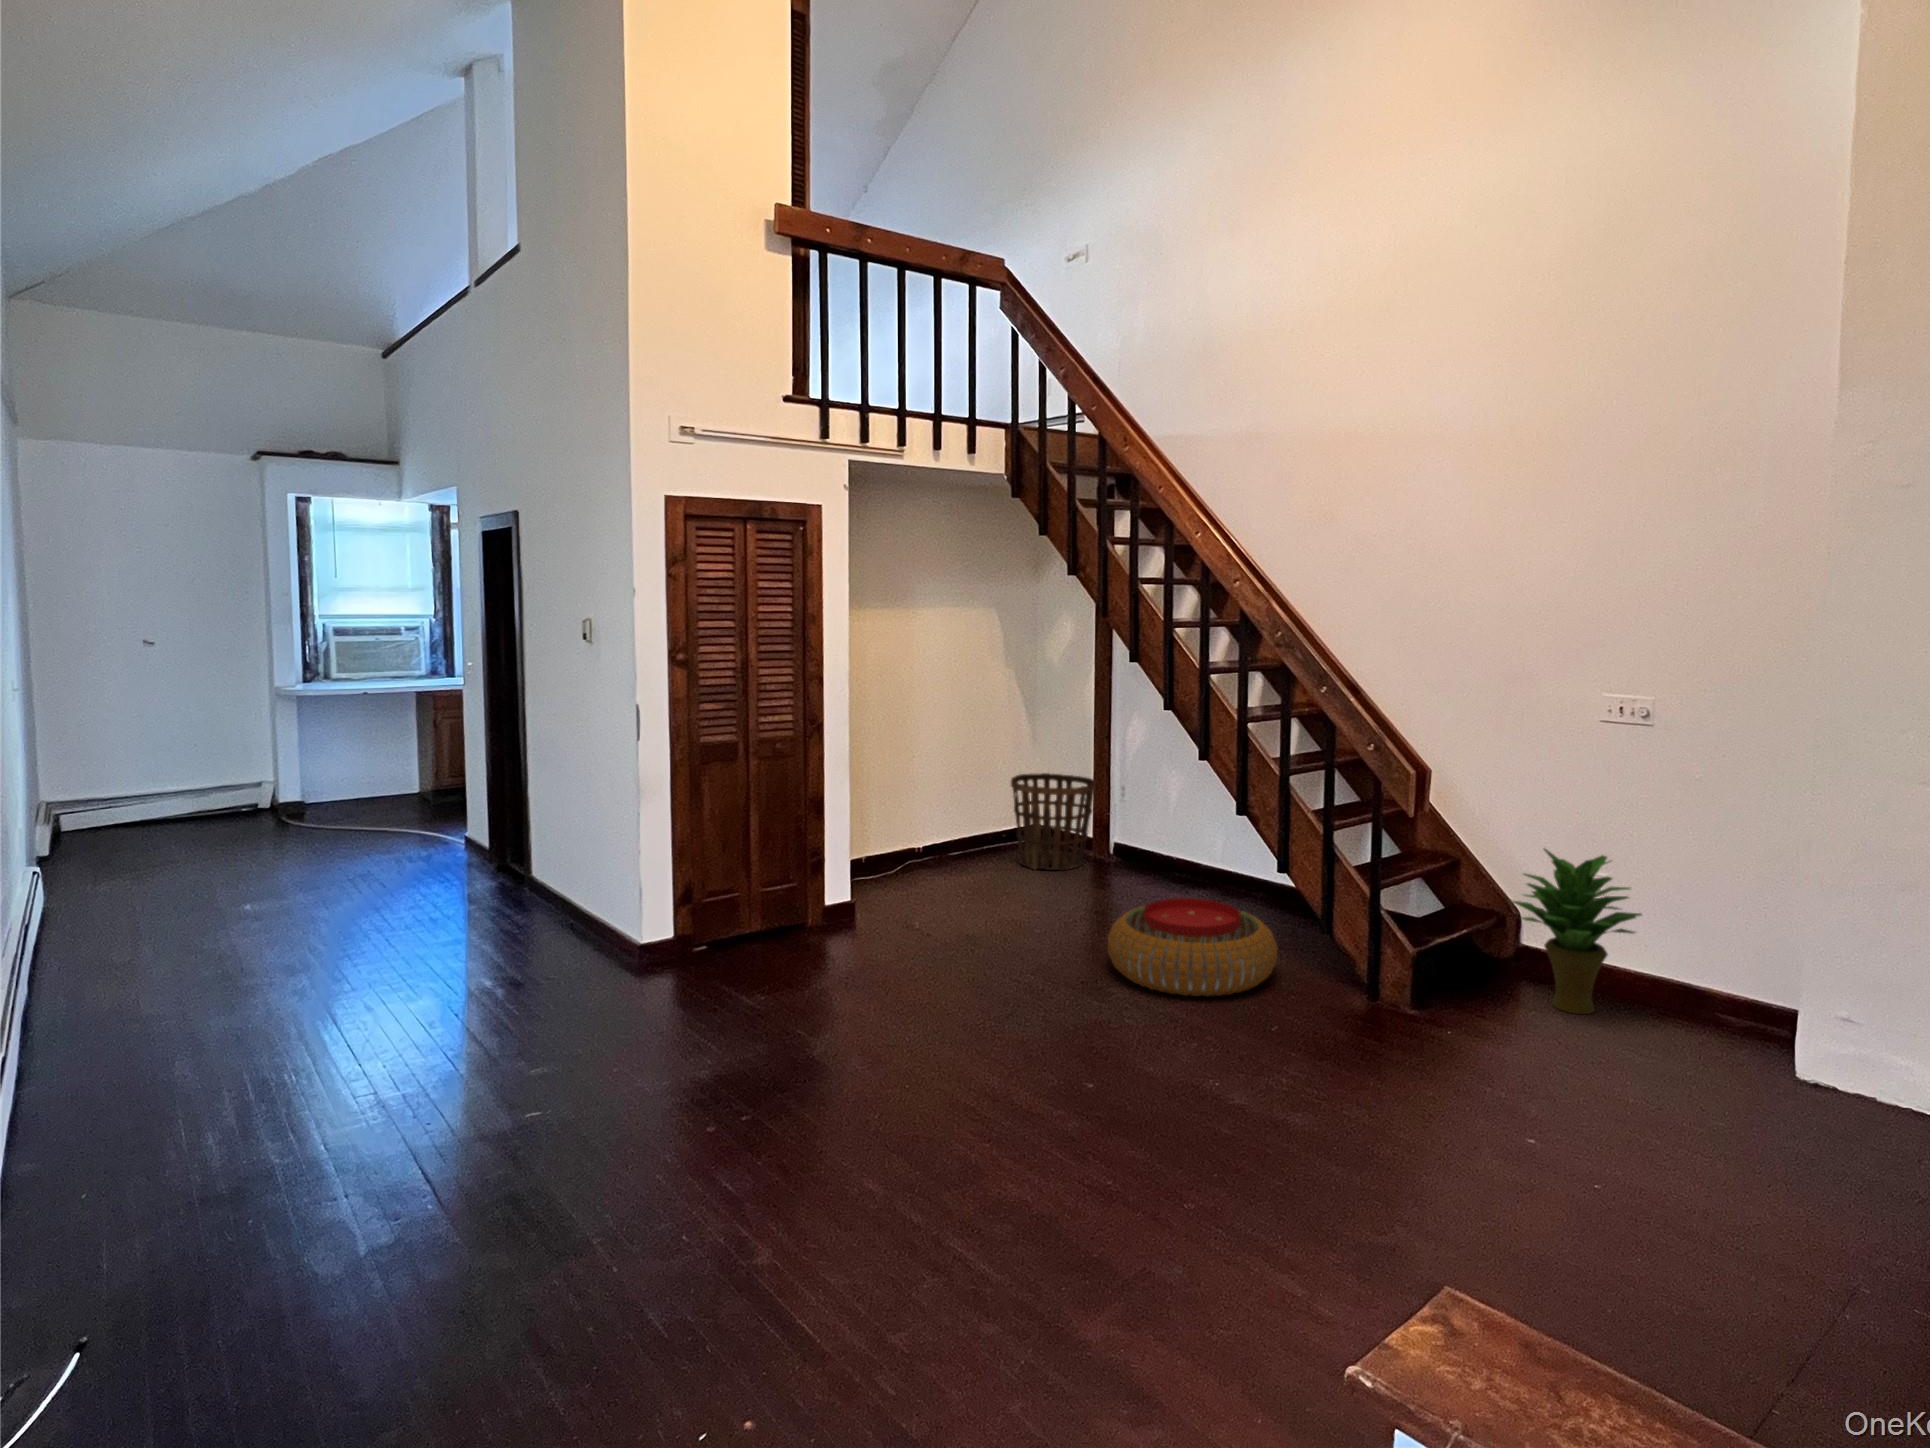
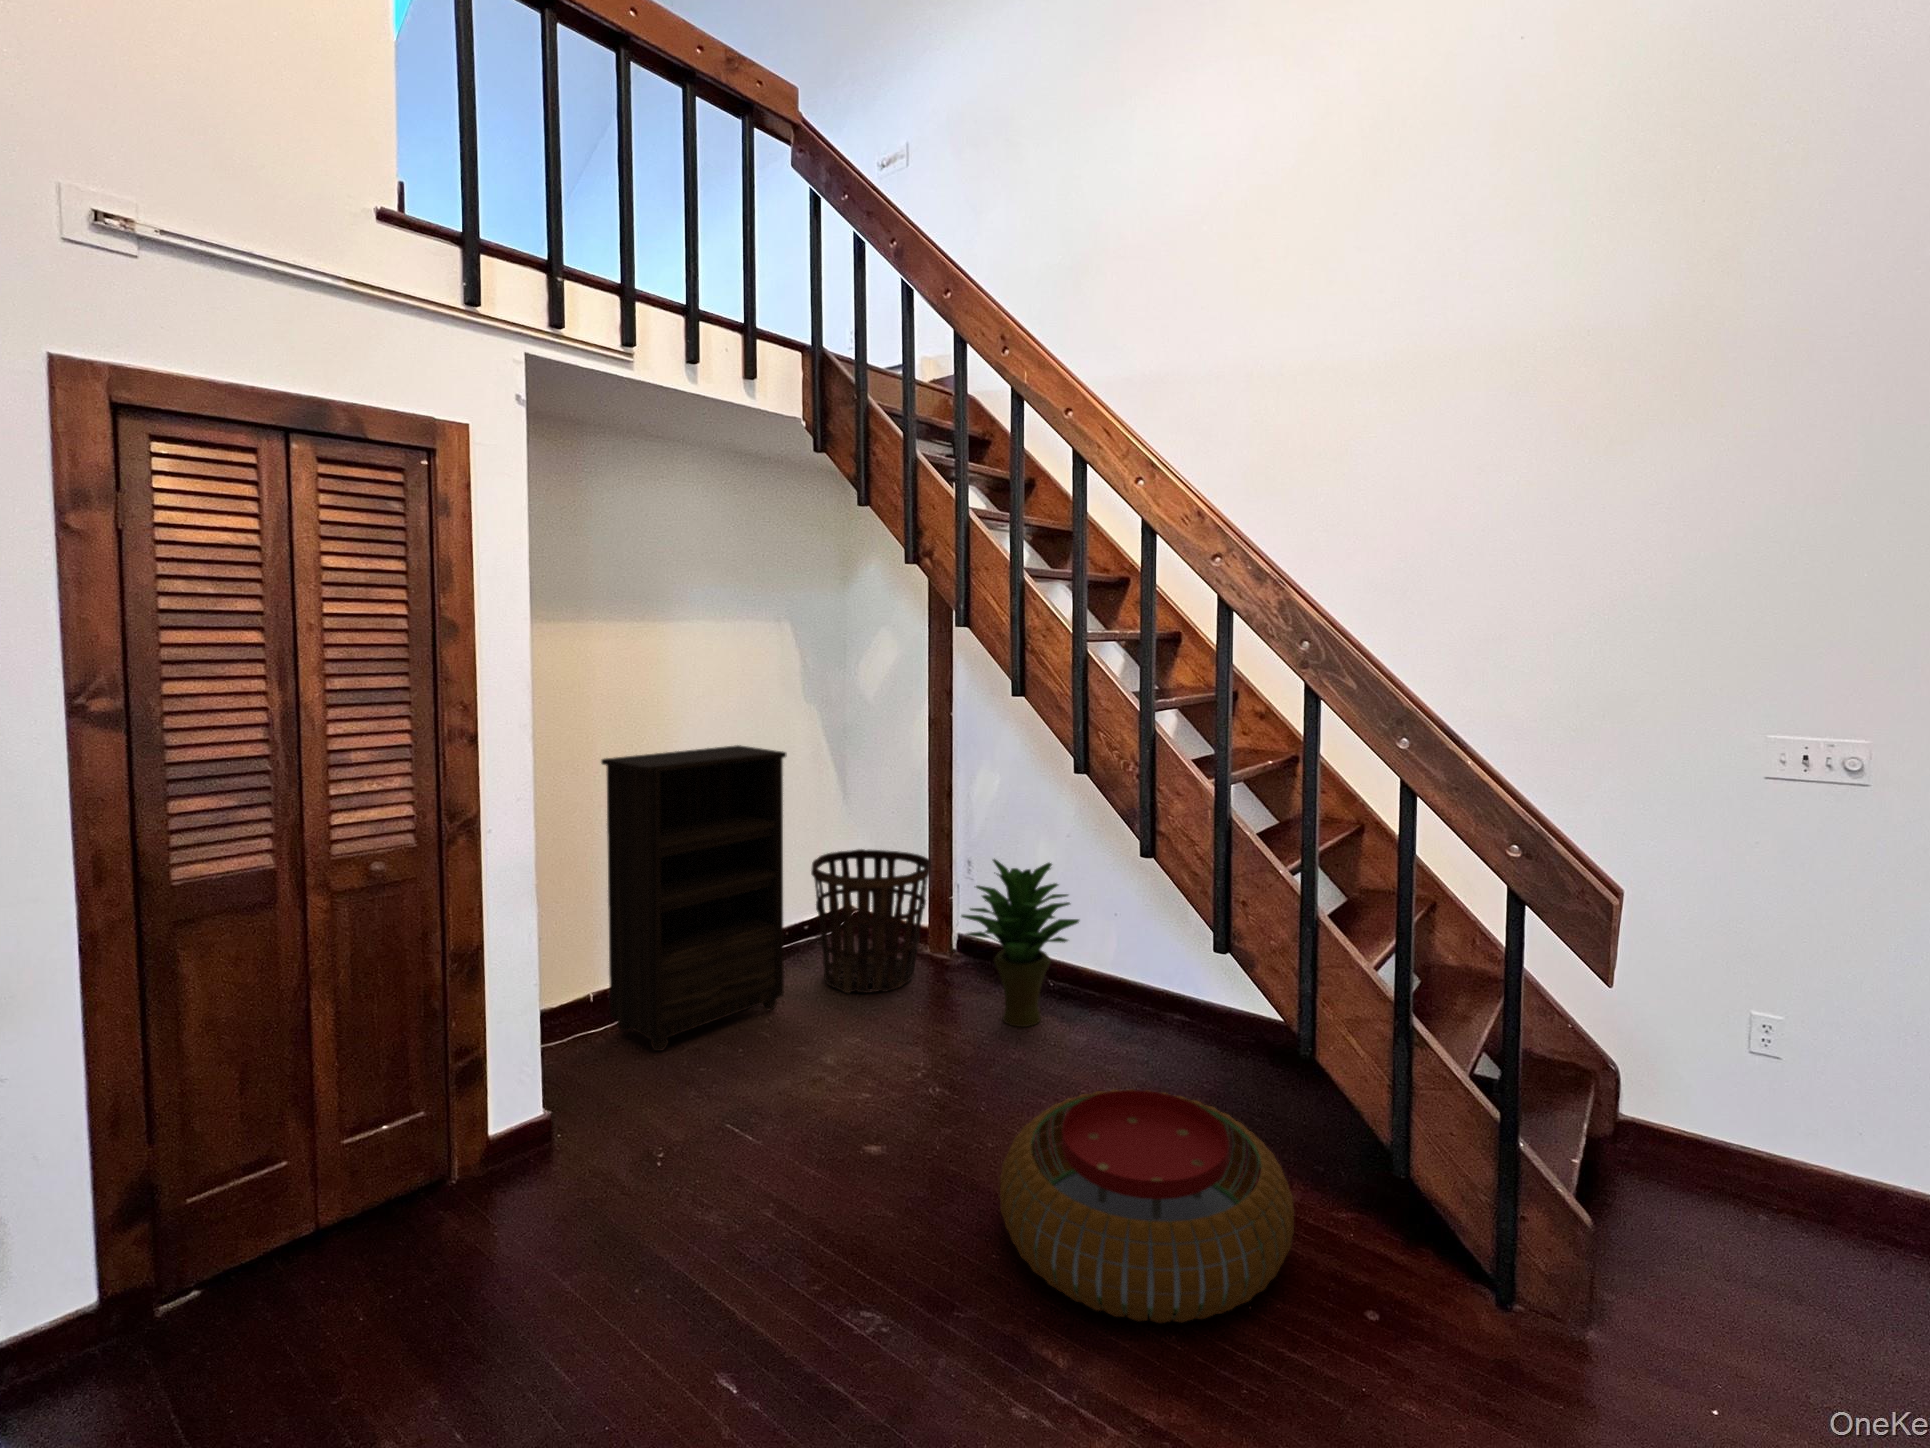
bookshelf: none [876,693,994,887] -> present [601,745,787,1051]
potted plant: present [1511,849,1642,1014] -> present [961,859,1079,1027]

